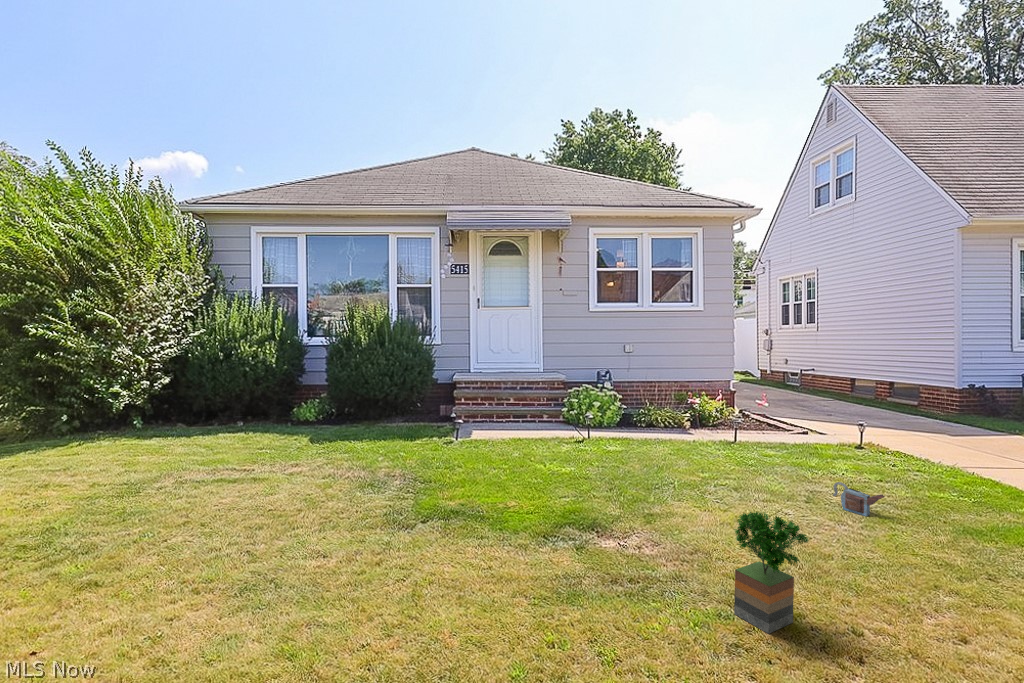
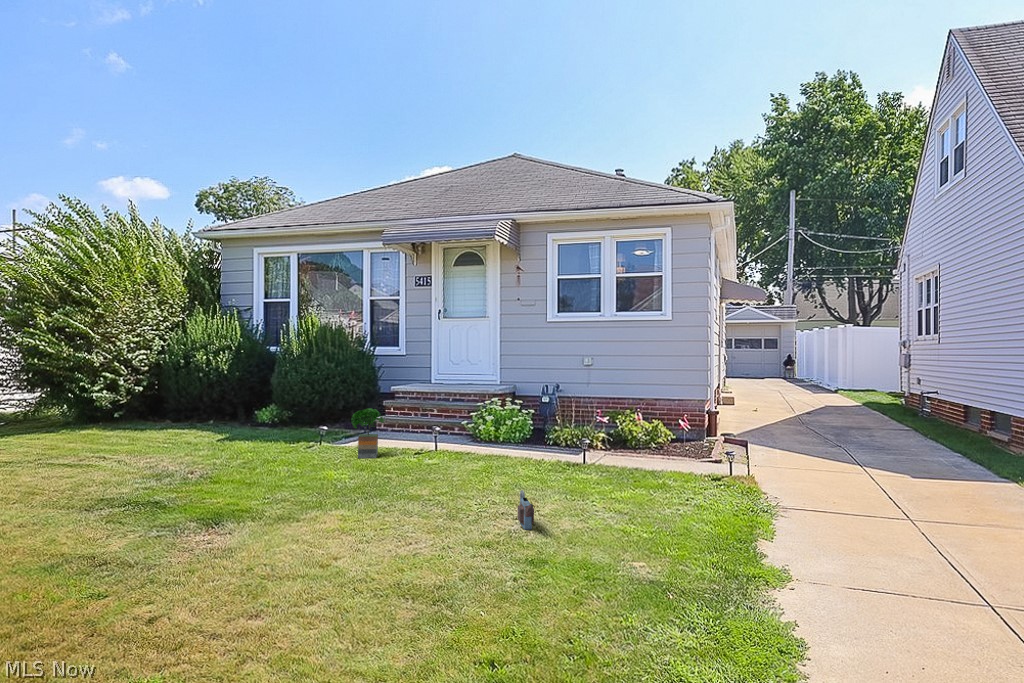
potted tree: present [734,512,808,634] -> present [352,409,385,458]

